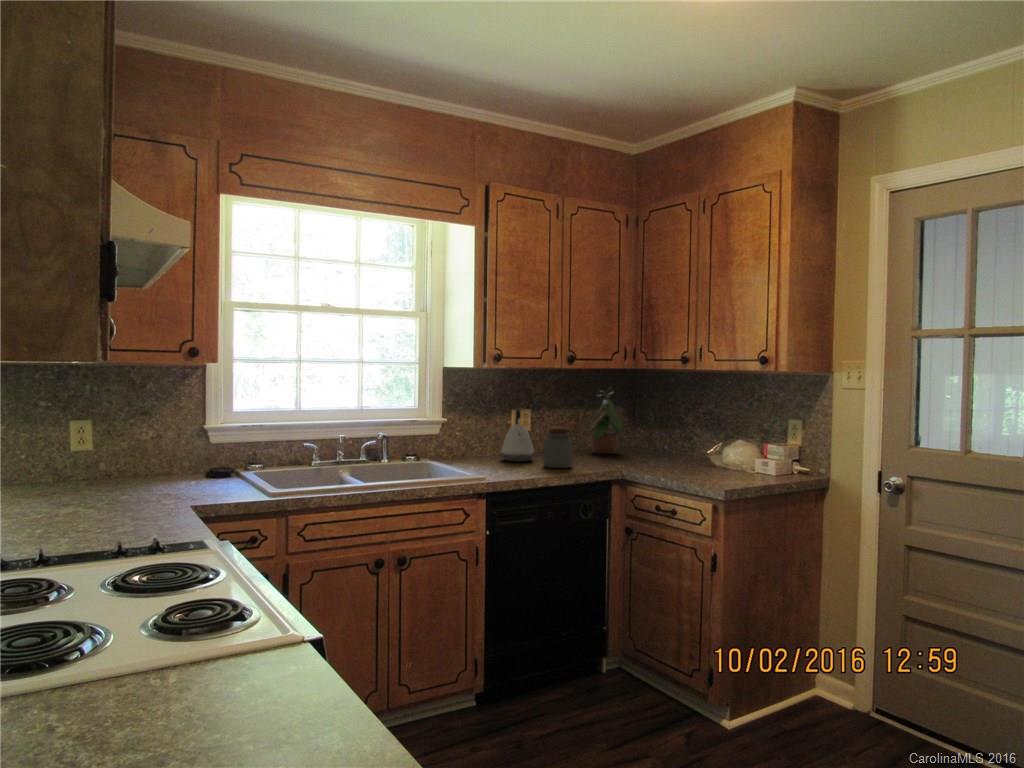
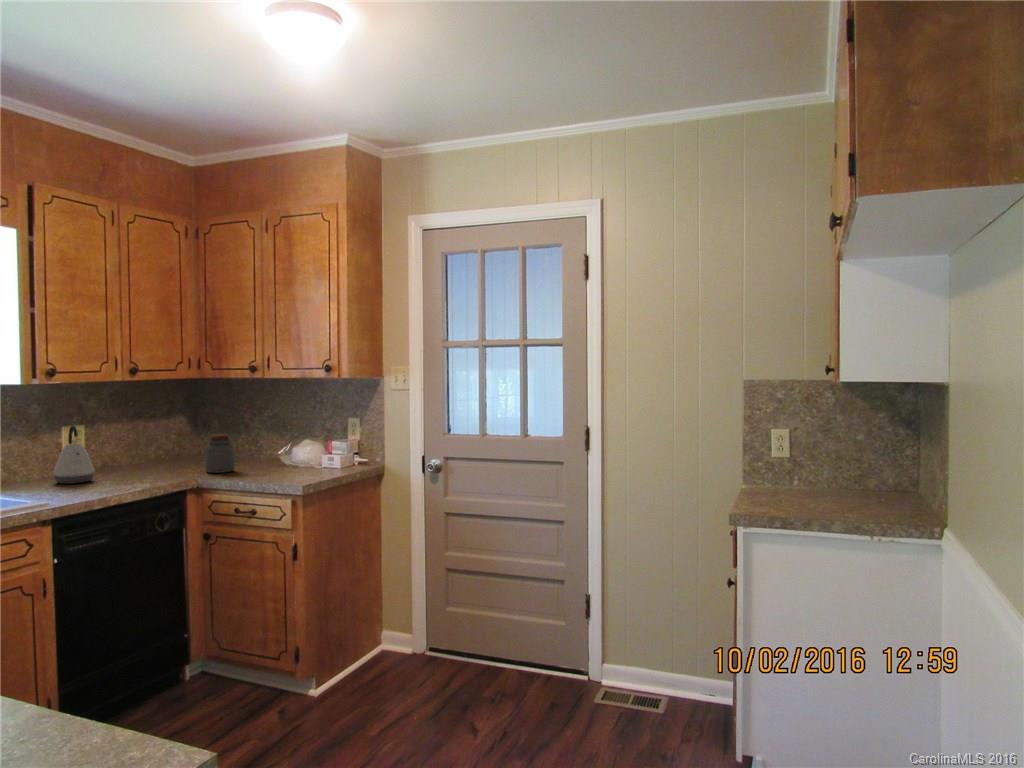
potted plant: present [591,390,623,454] -> none [148,397,195,466]
jar: present [543,427,573,468] -> present [205,434,235,473]

